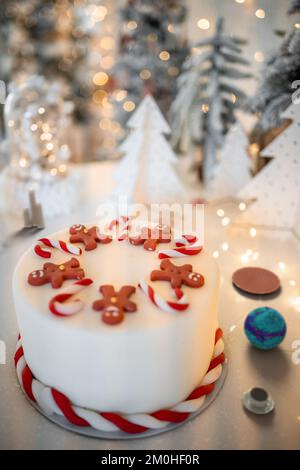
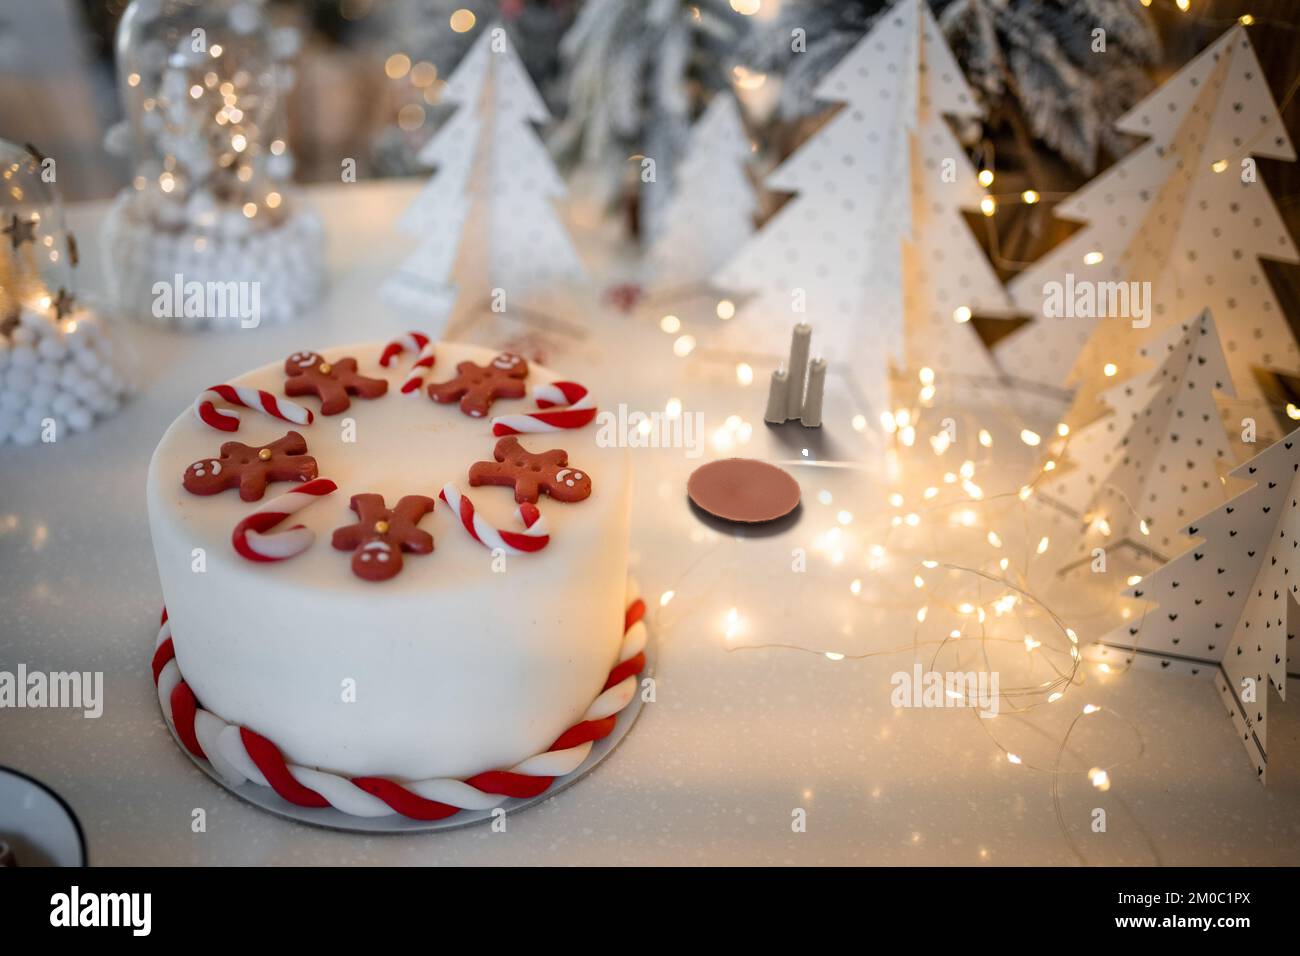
candle: present [23,189,45,229] -> present [764,322,827,427]
decorative ball: present [244,307,287,349] -> none [695,550,791,646]
coffee cup: present [242,387,274,414] -> none [674,723,743,779]

